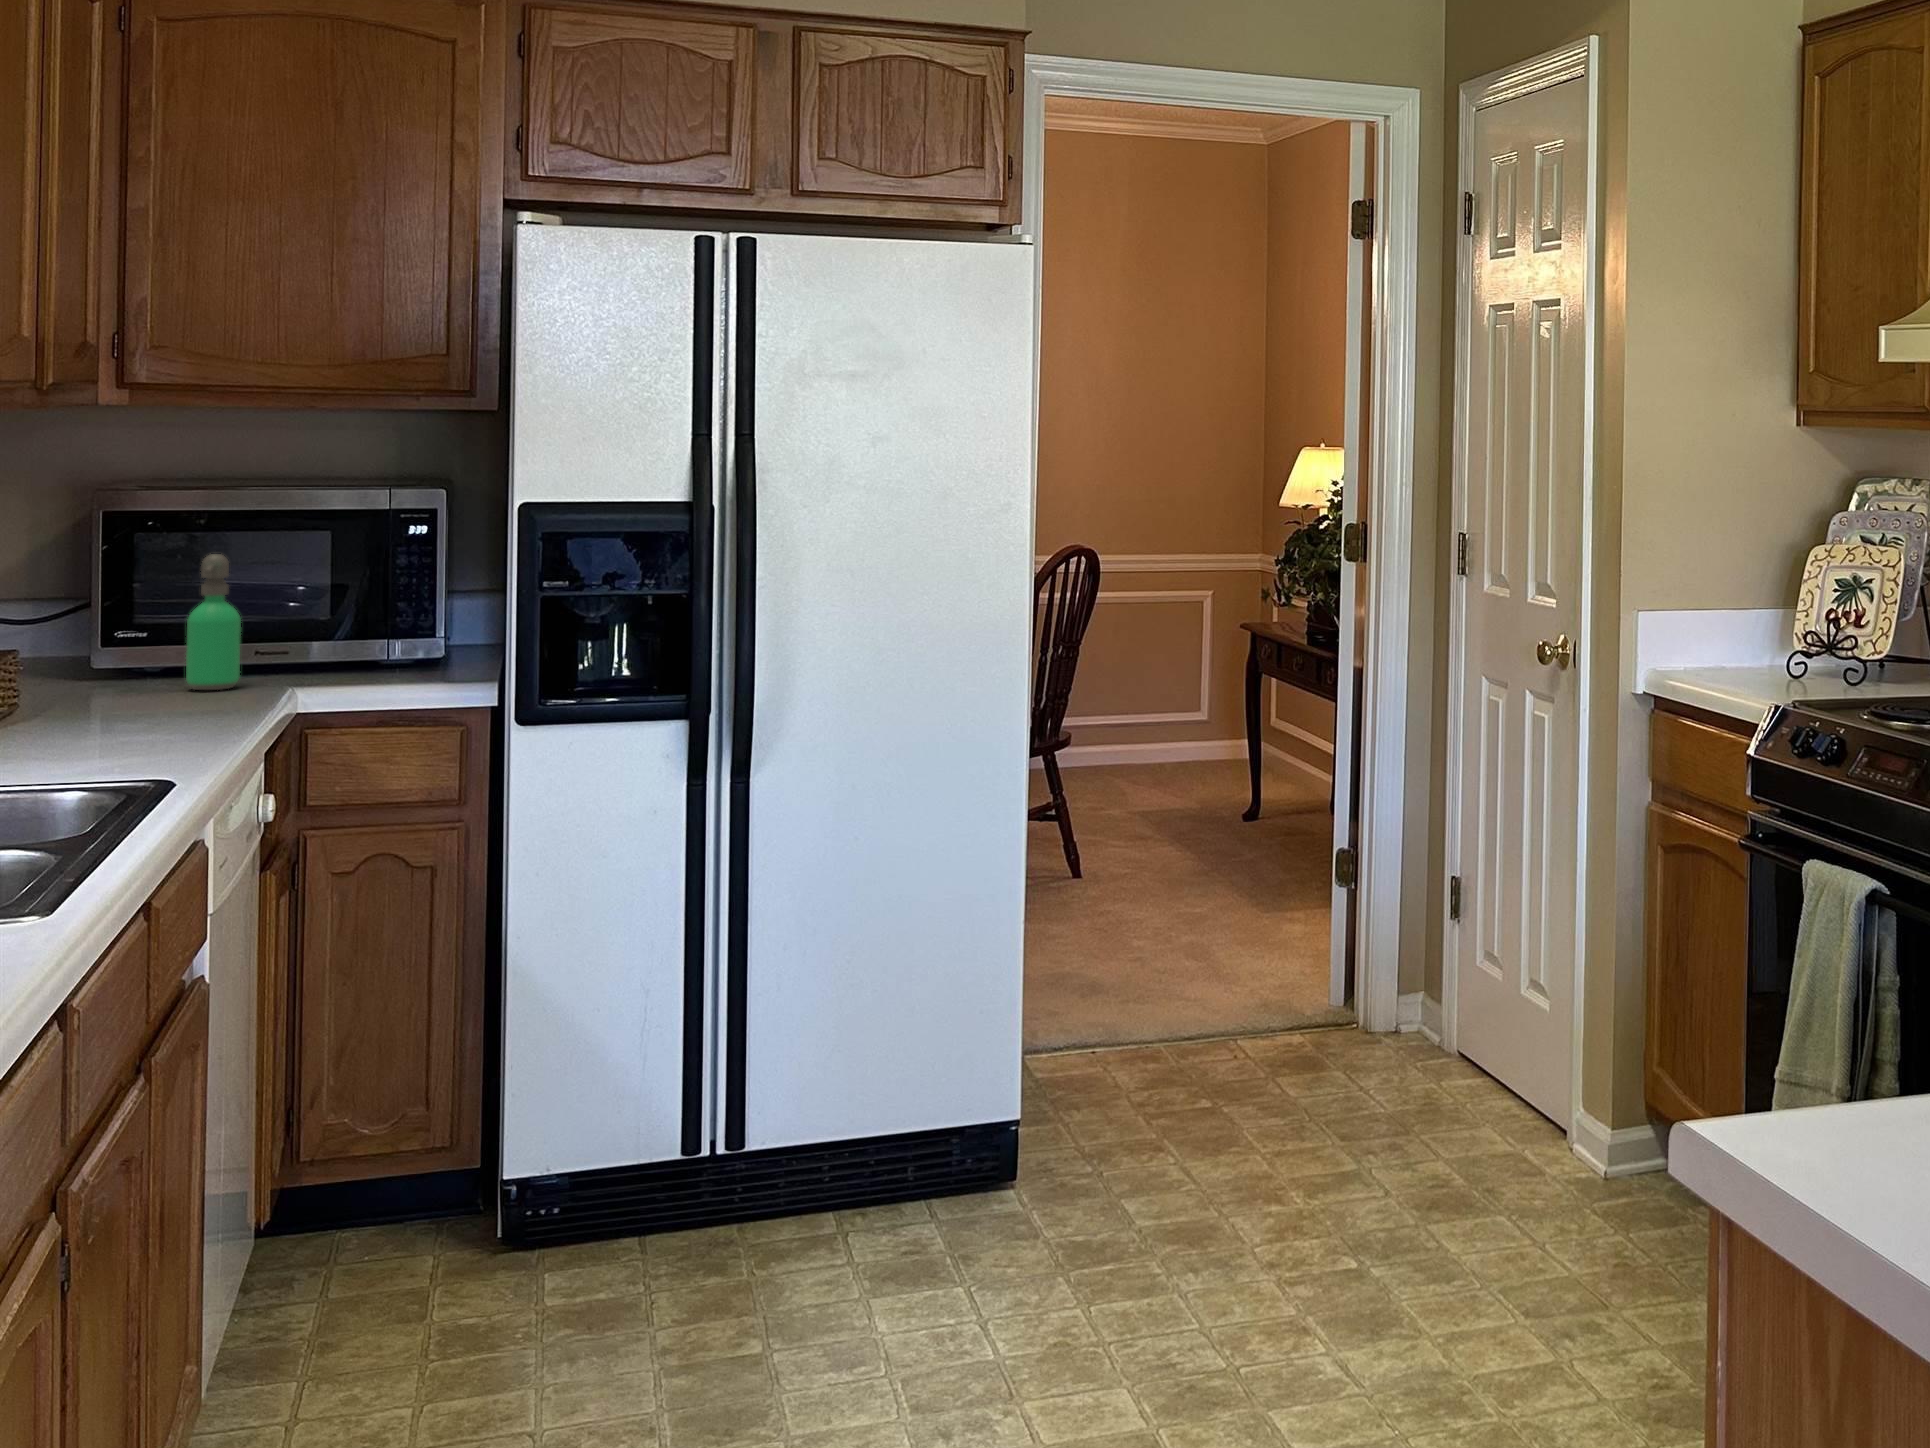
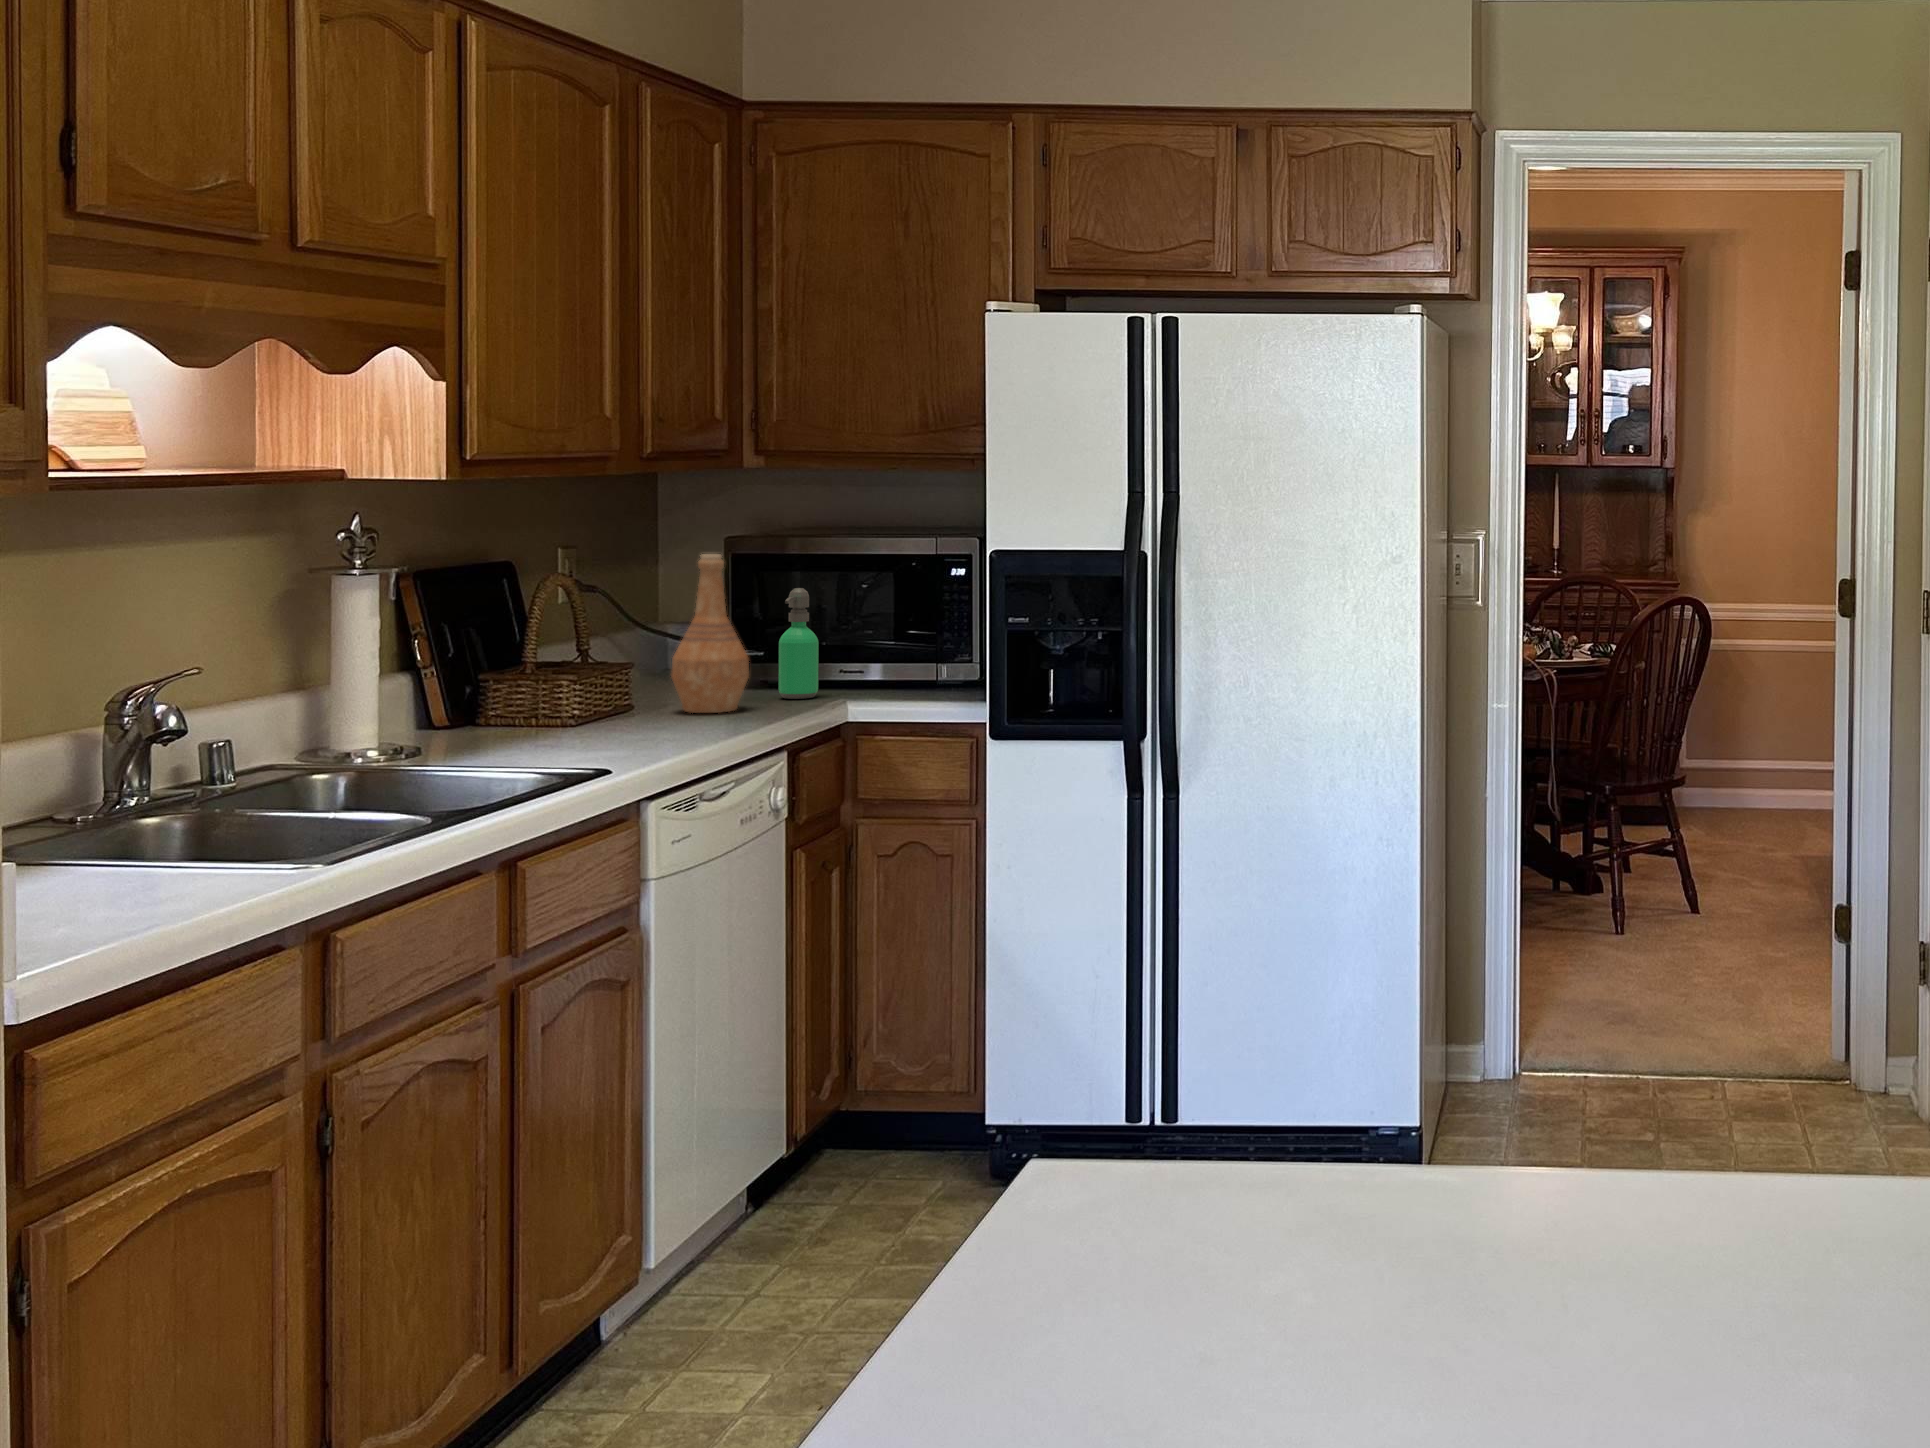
vase: none [68,513,176,713] -> present [671,554,749,713]

